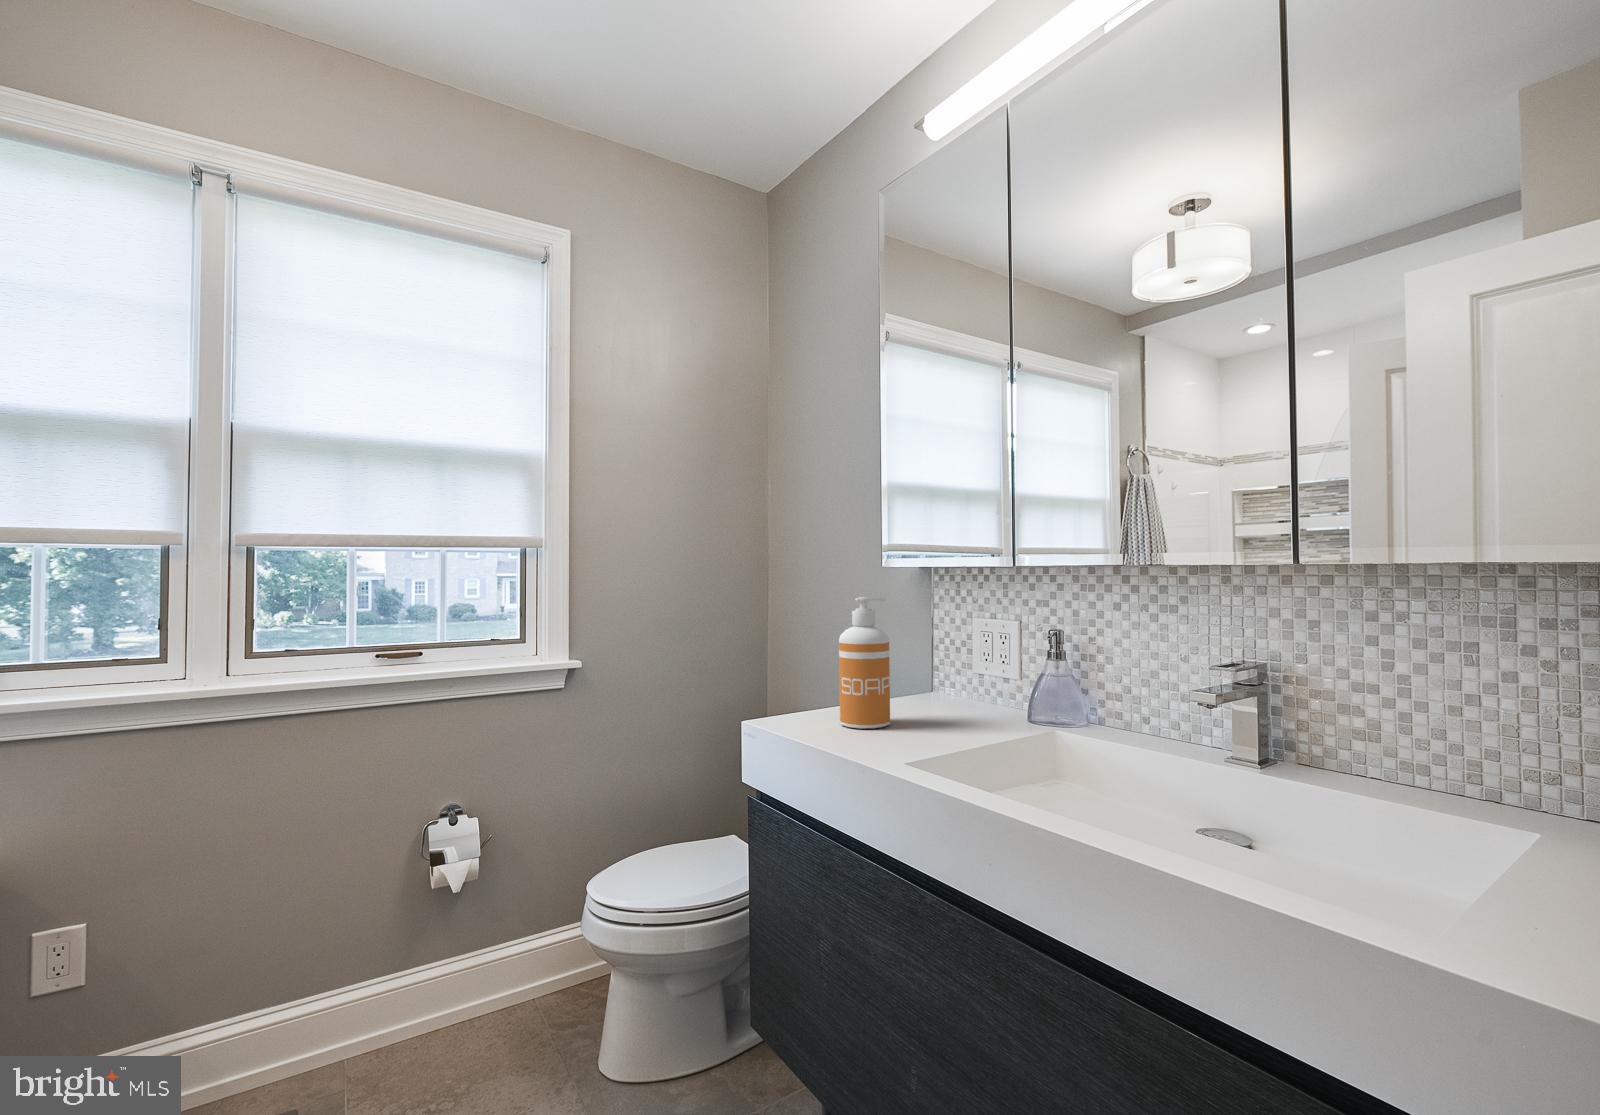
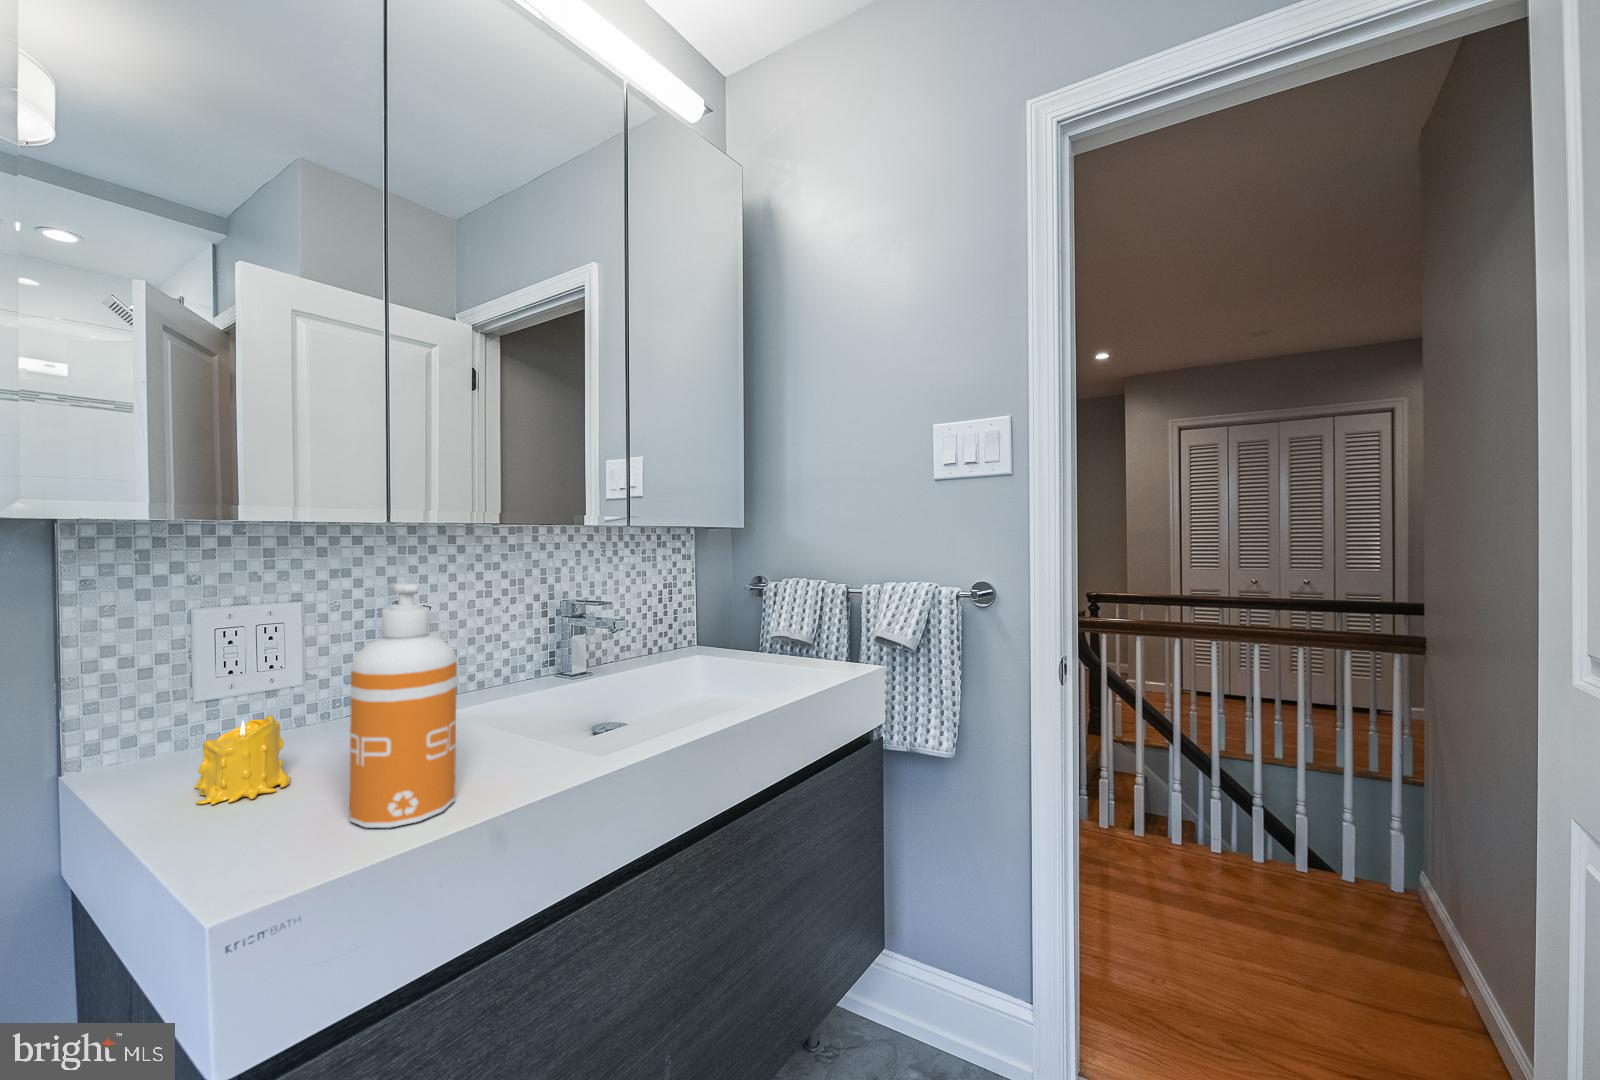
candle: none [906,670,949,712] -> present [194,716,291,805]

